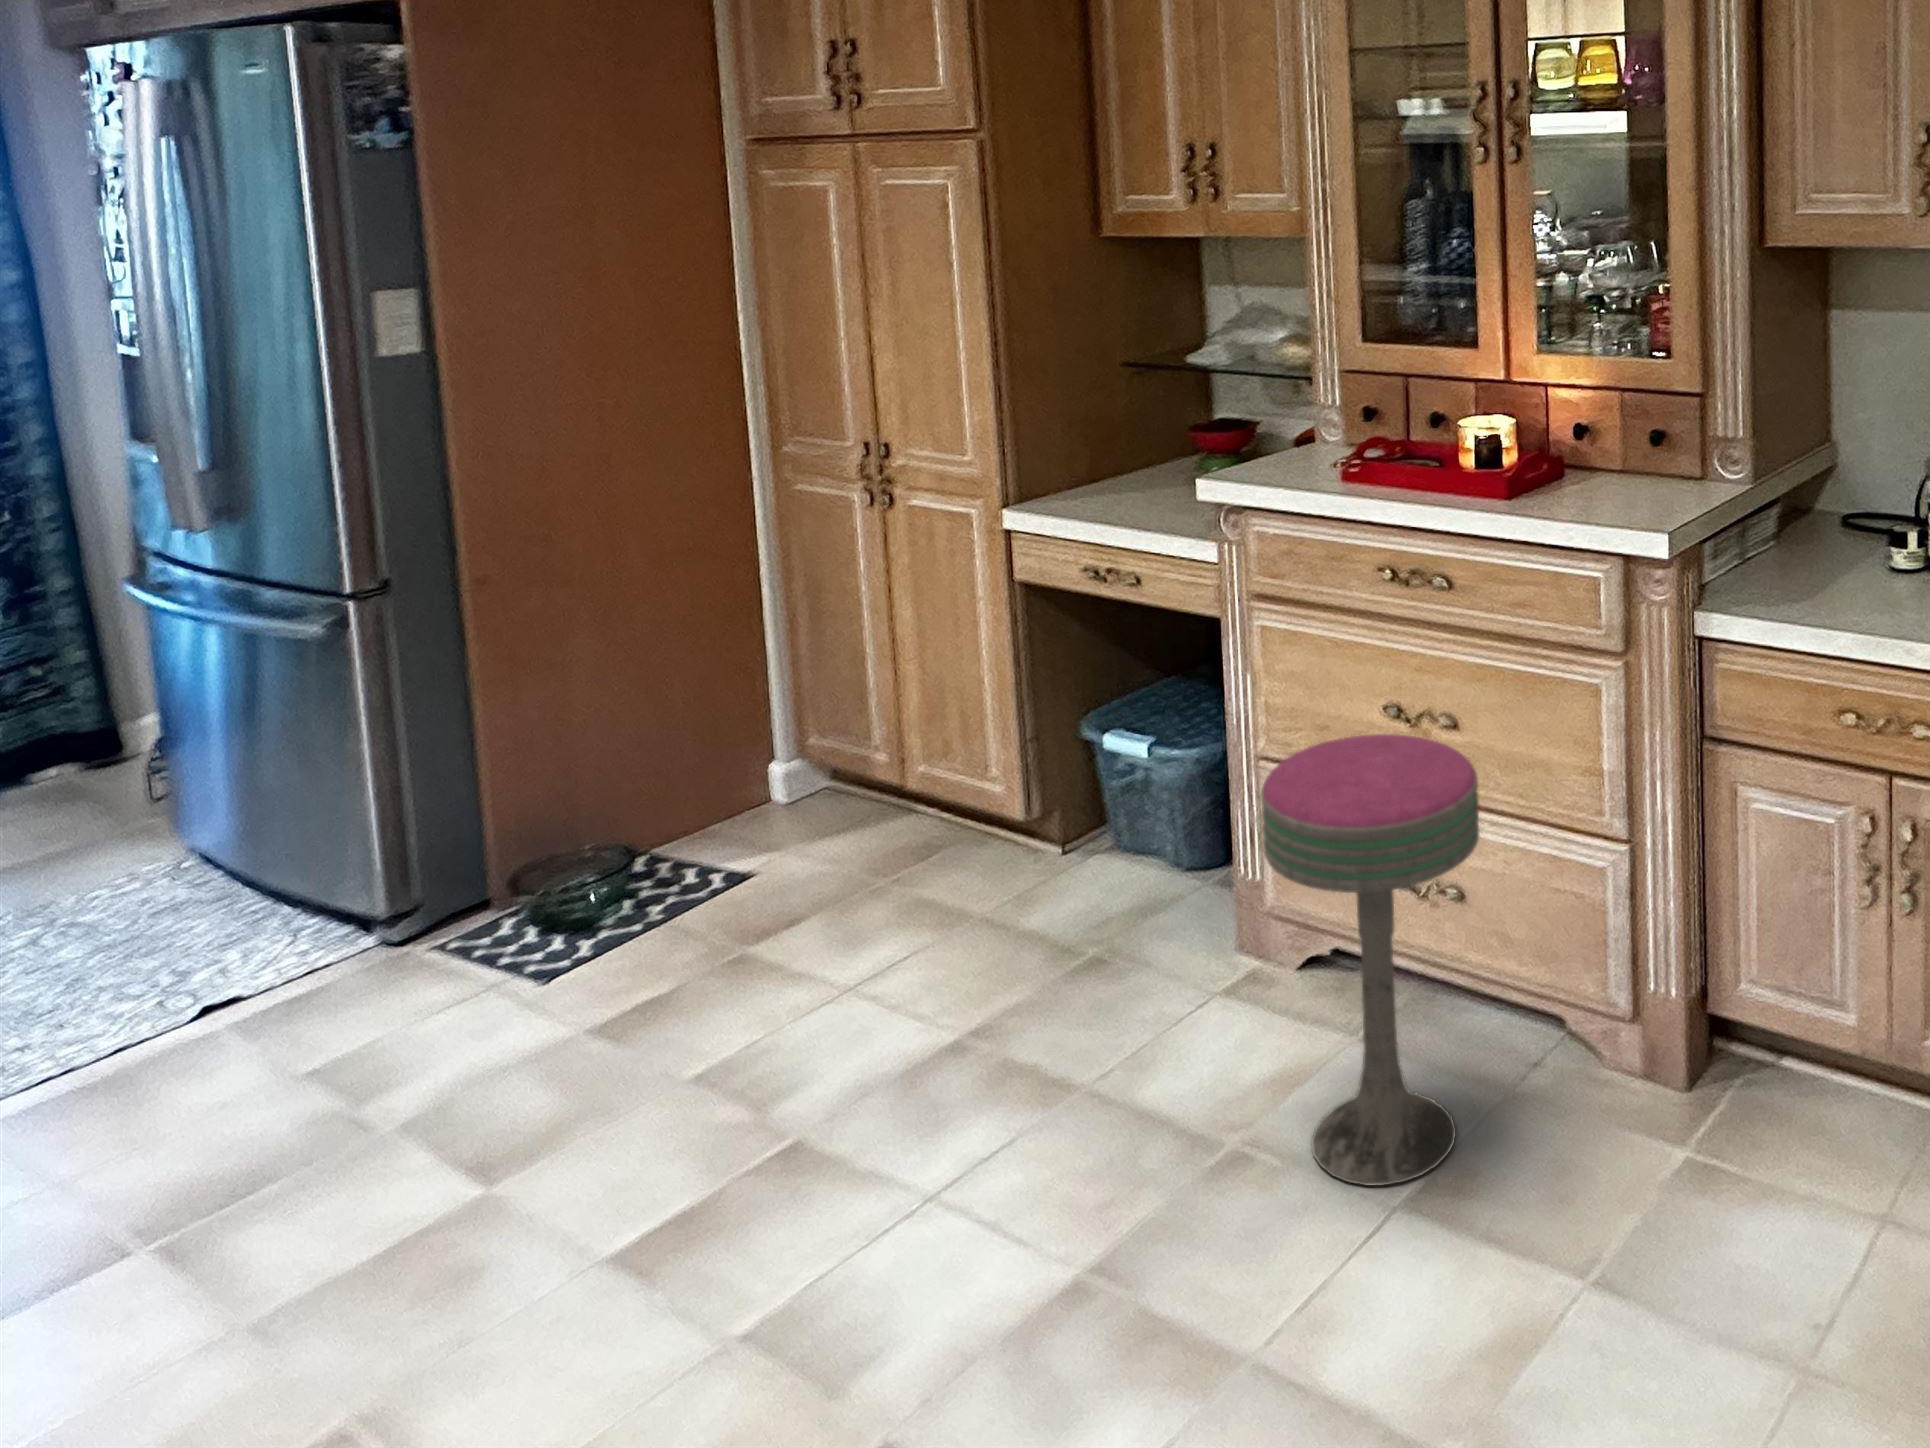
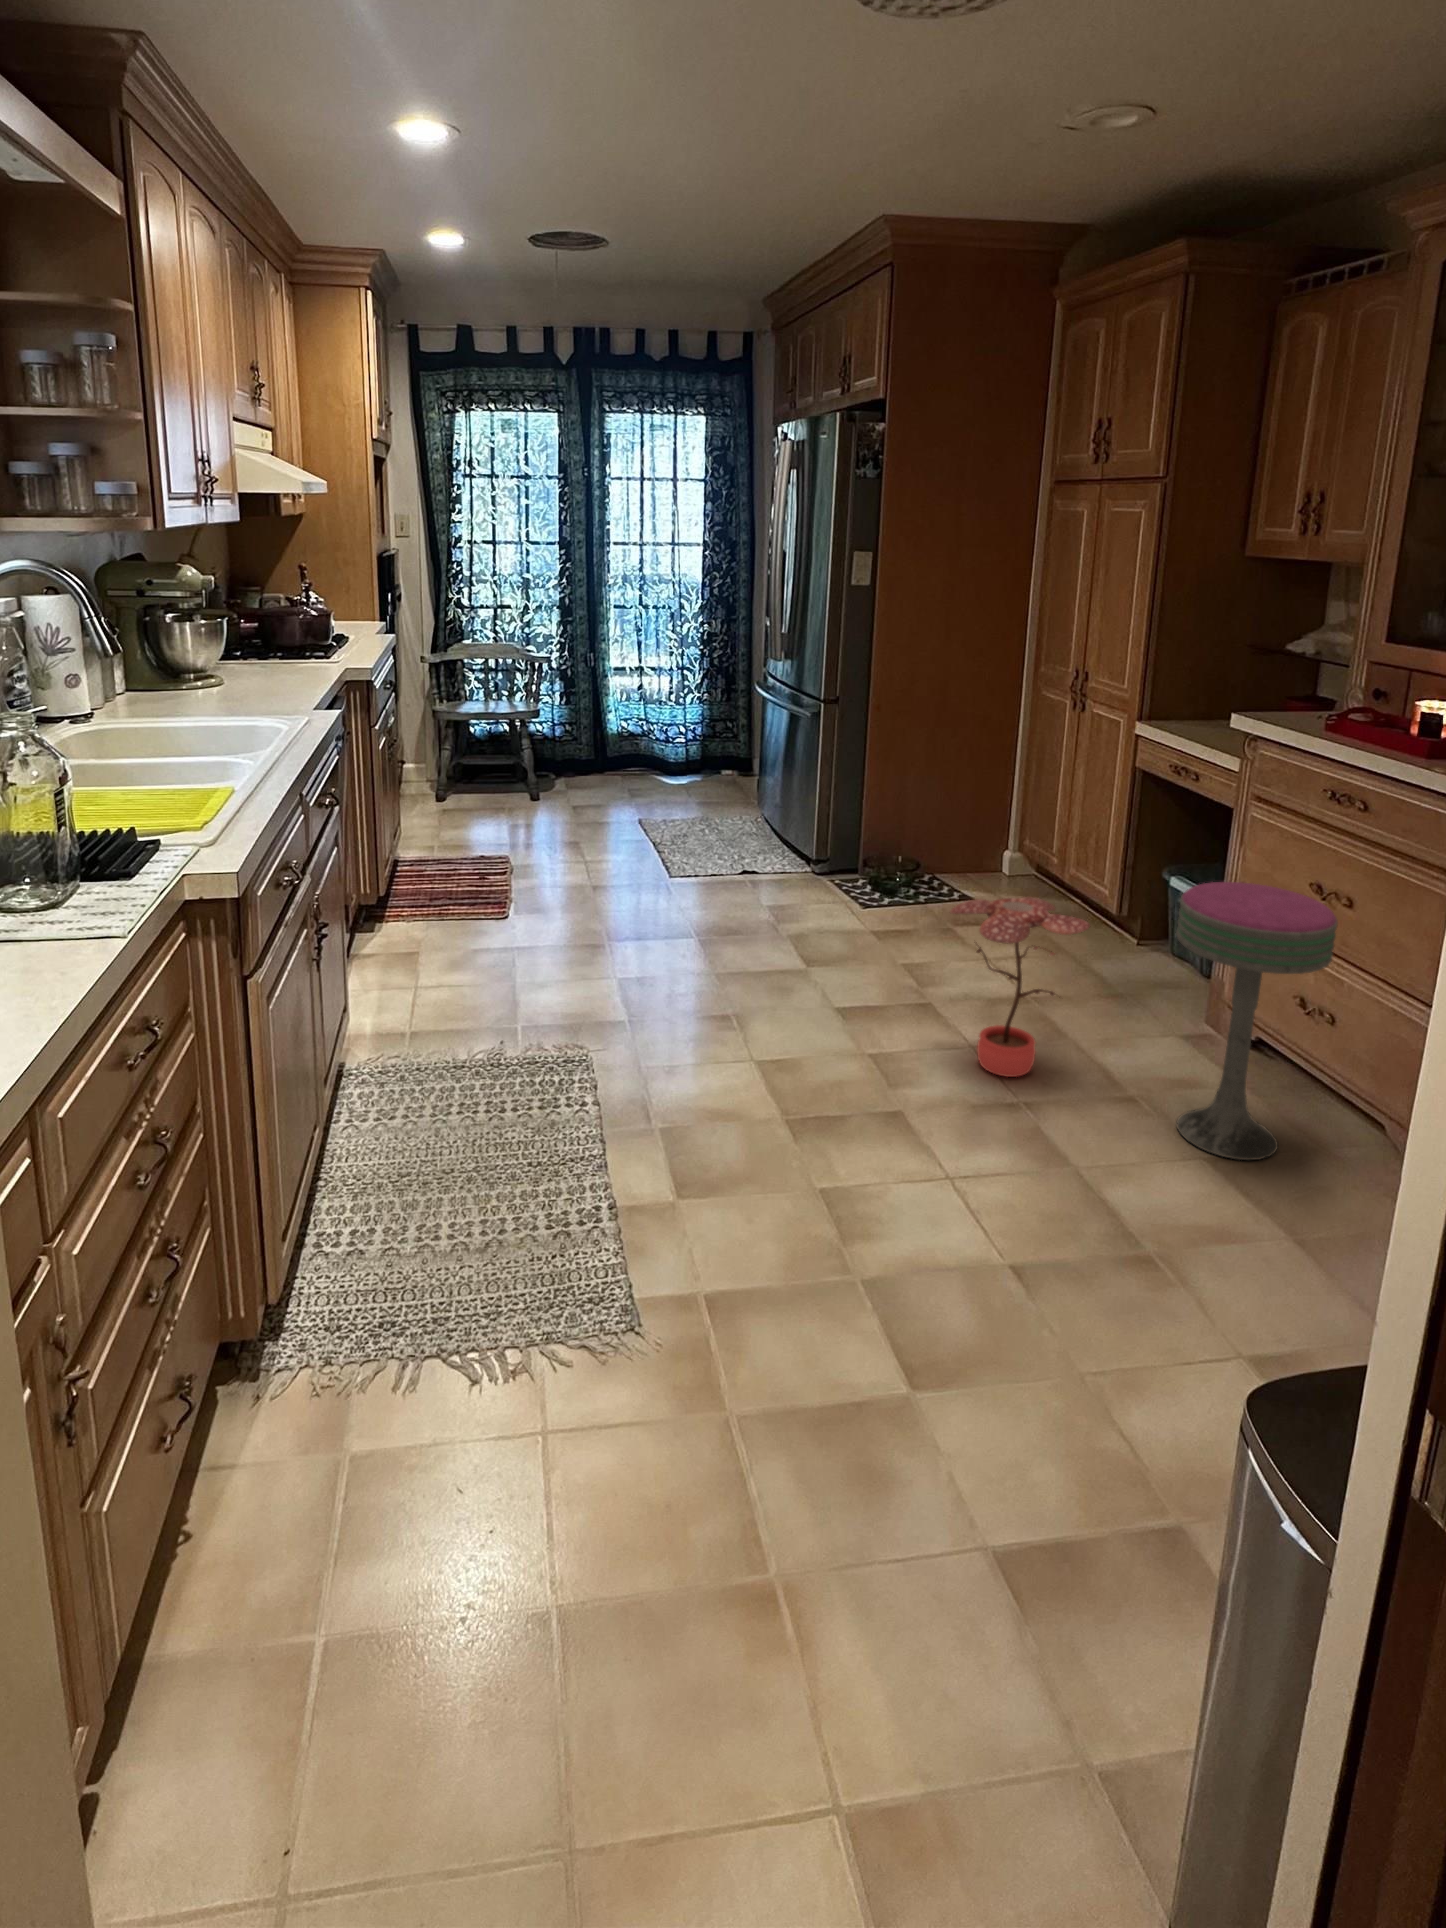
potted plant: none [857,874,1118,1234] -> present [950,897,1090,1077]

